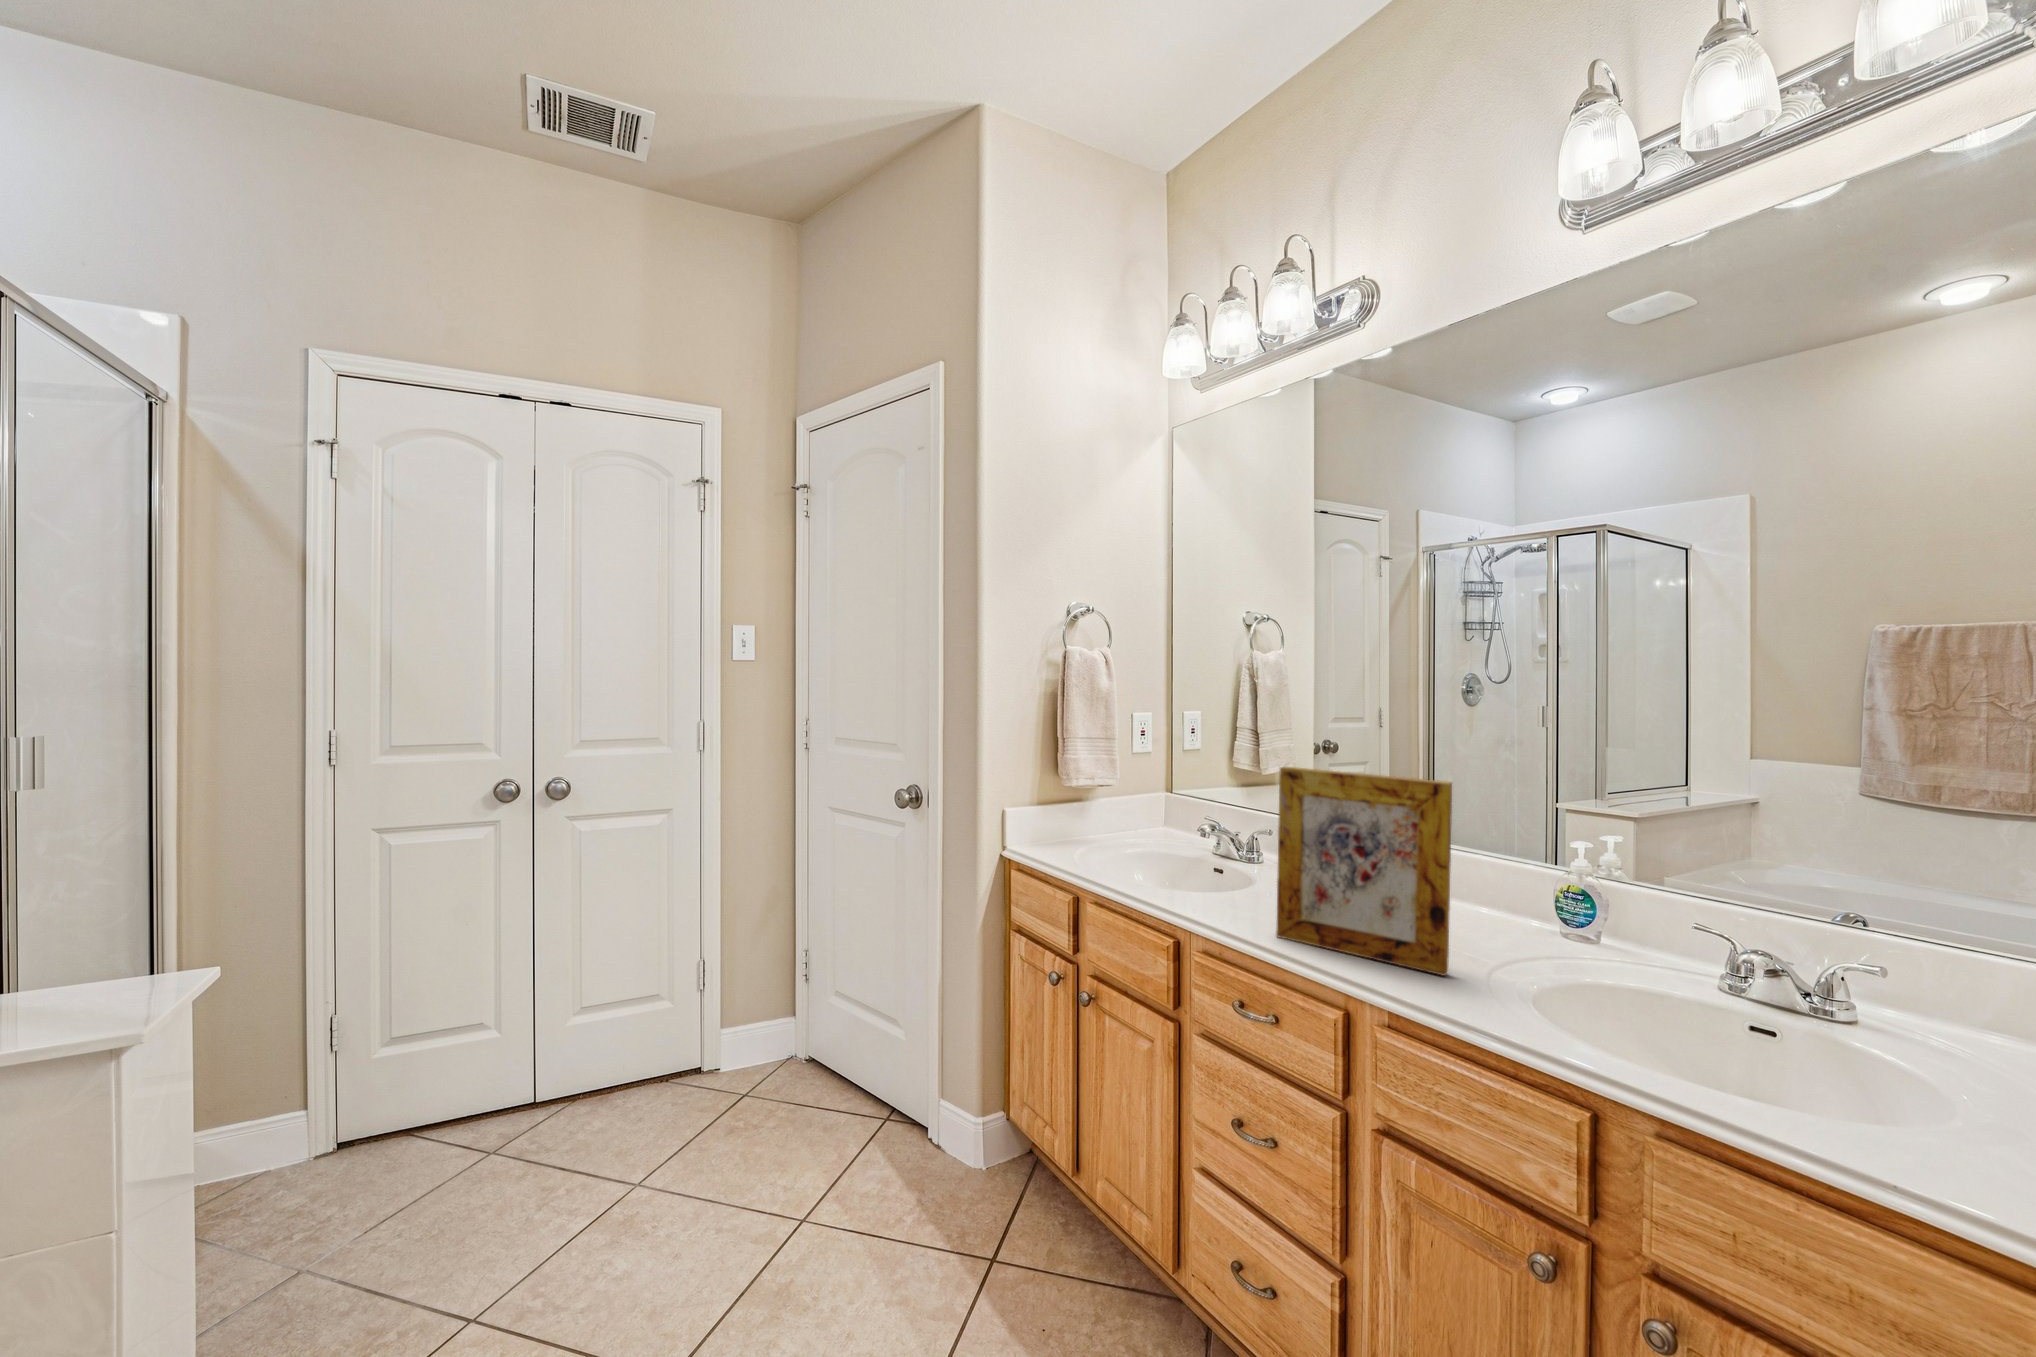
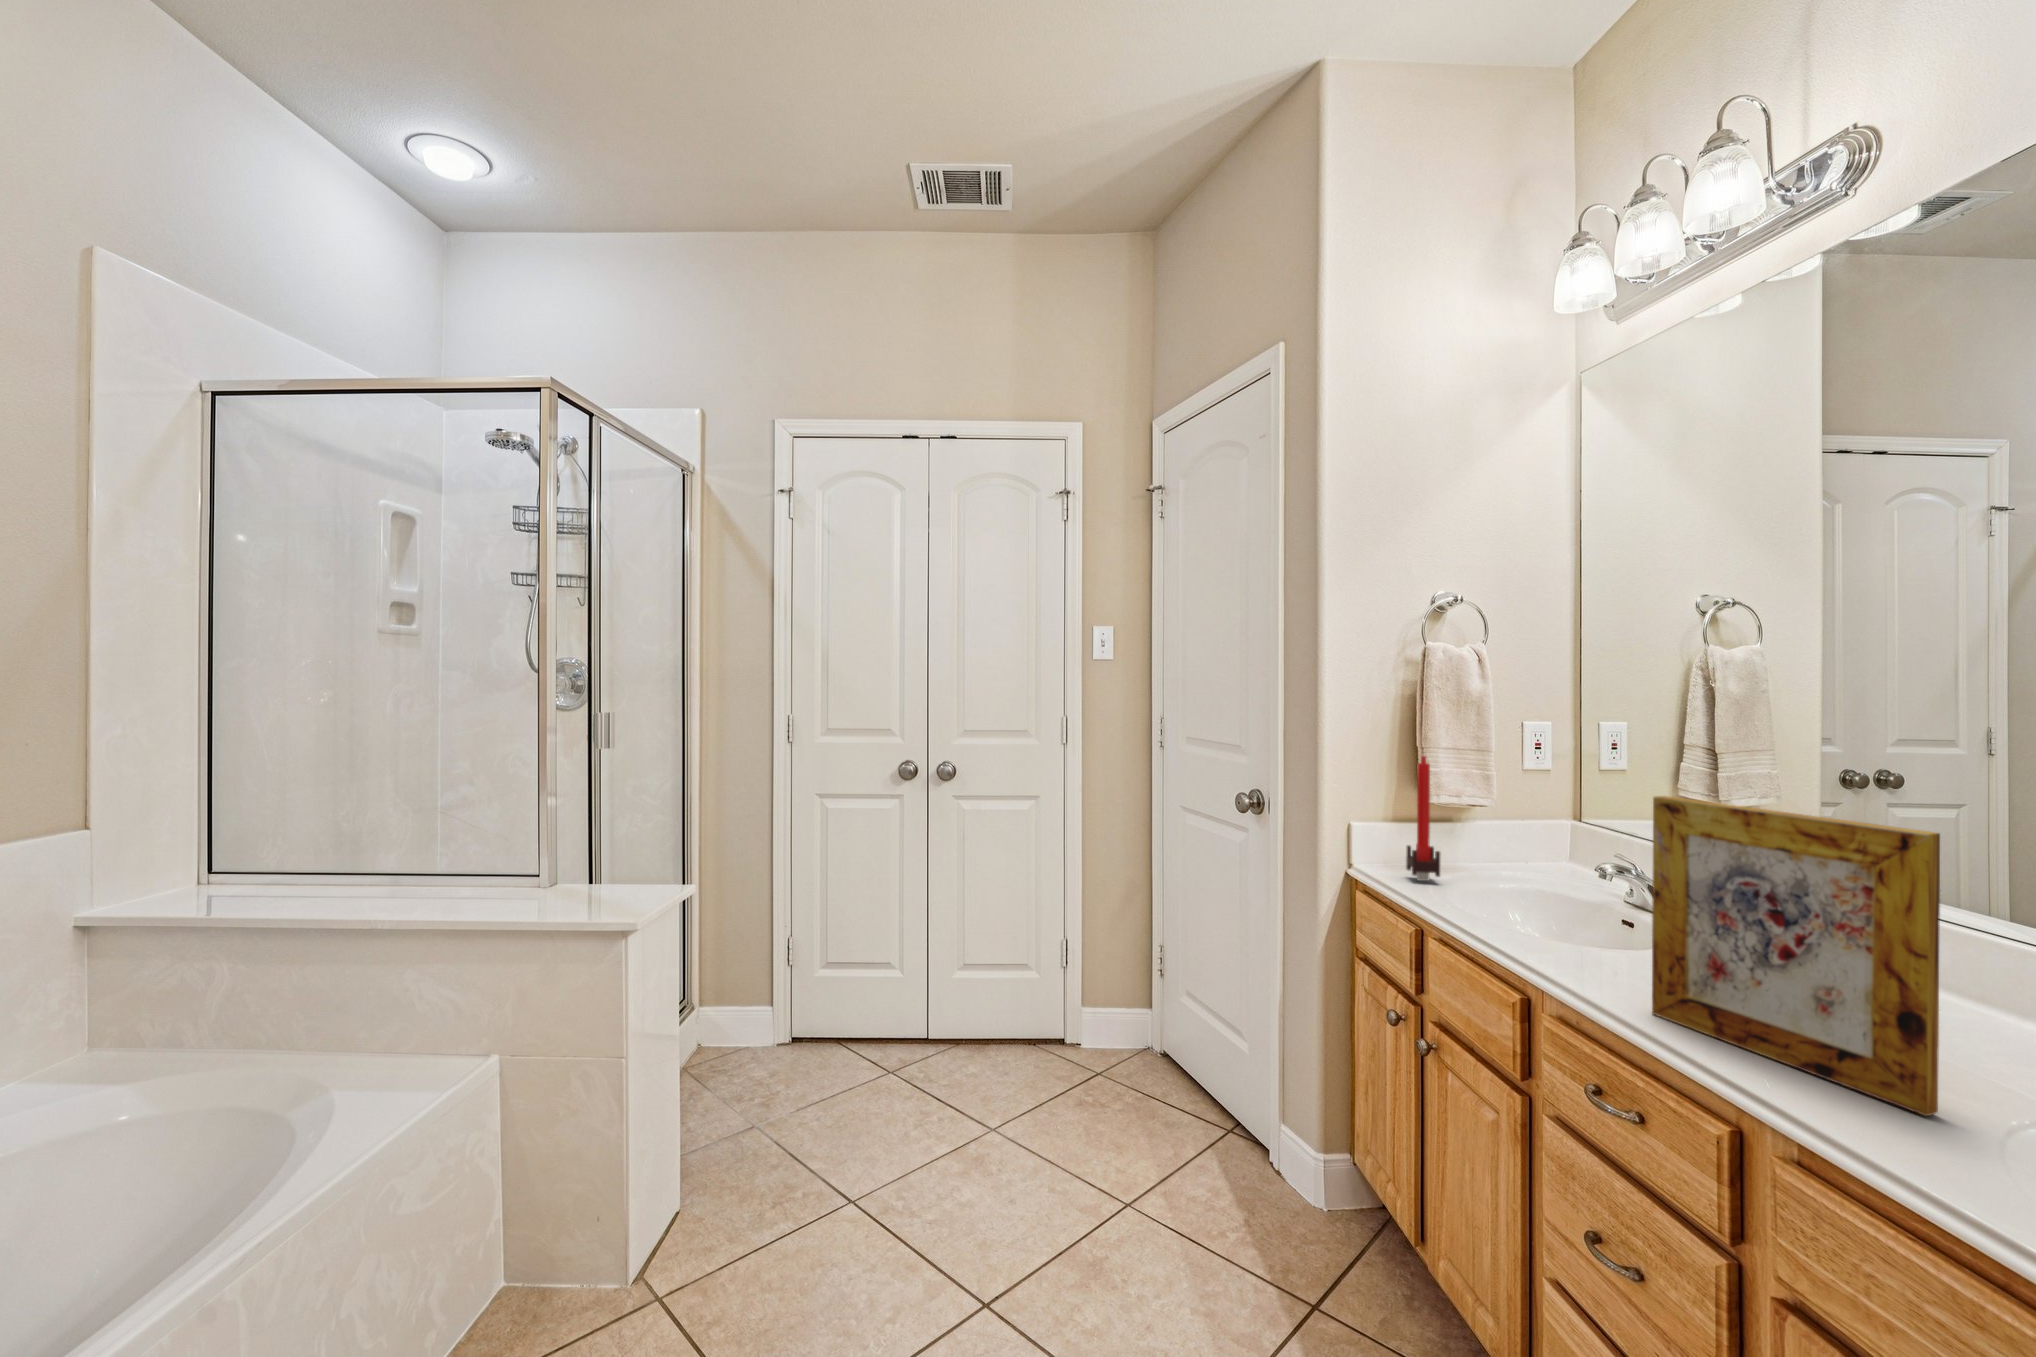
candle: none [1057,742,1086,853] -> present [1406,756,1440,881]

